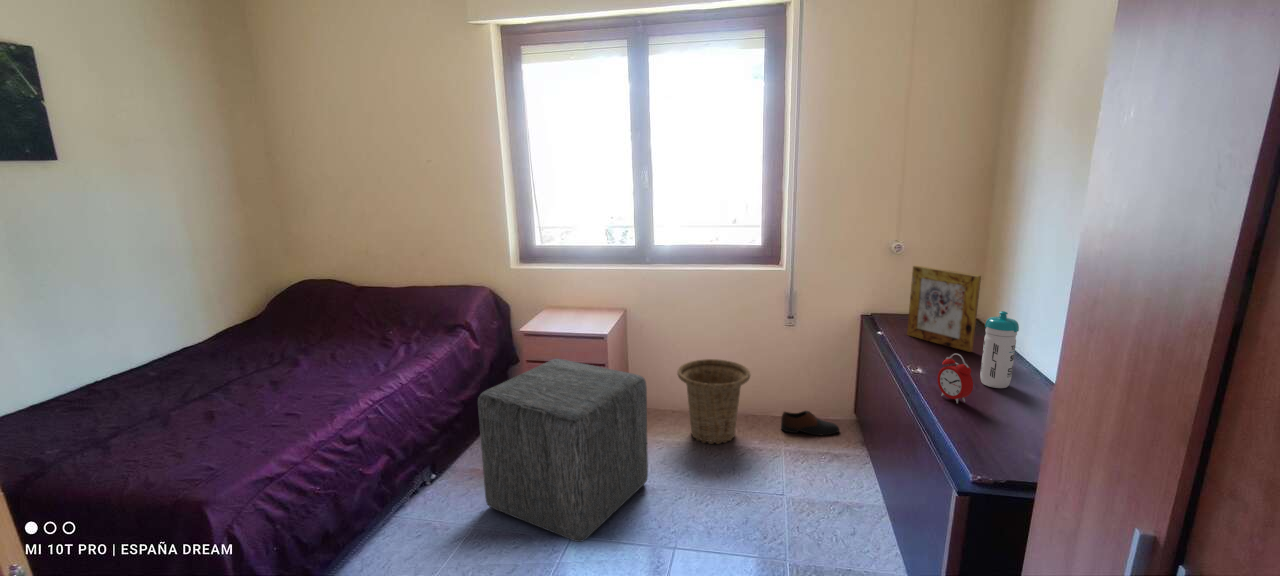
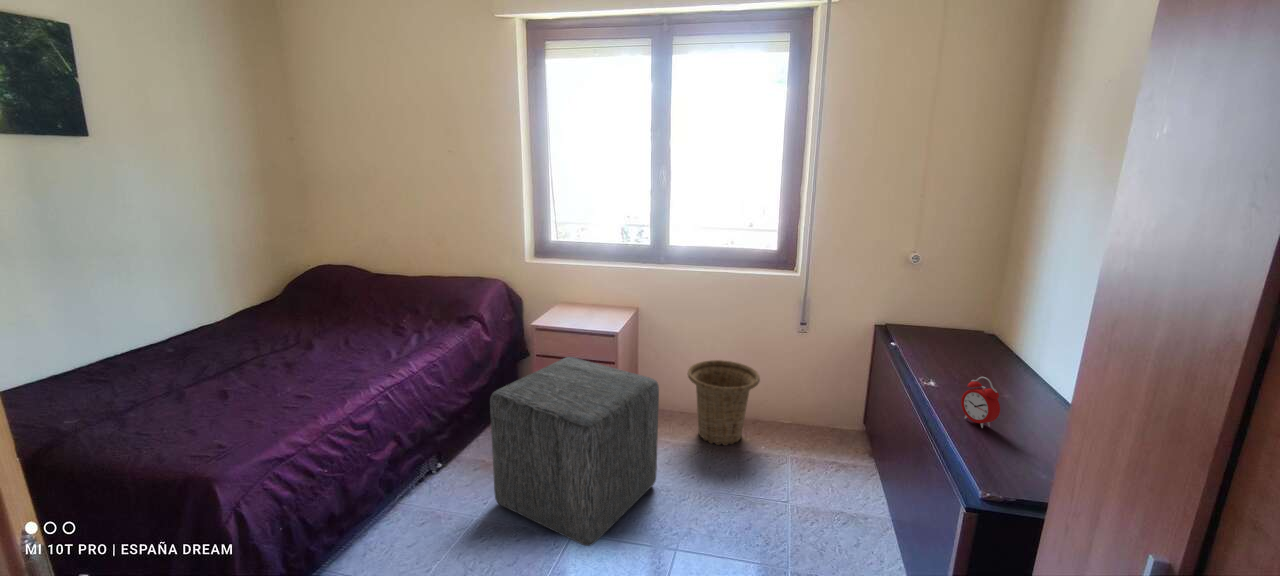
picture frame: present [907,266,981,352] -> none [921,279,1004,369]
water bottle: present [980,311,1019,388] -> none [1003,334,1047,412]
shoe: present [781,411,839,435] -> none [787,415,845,440]

